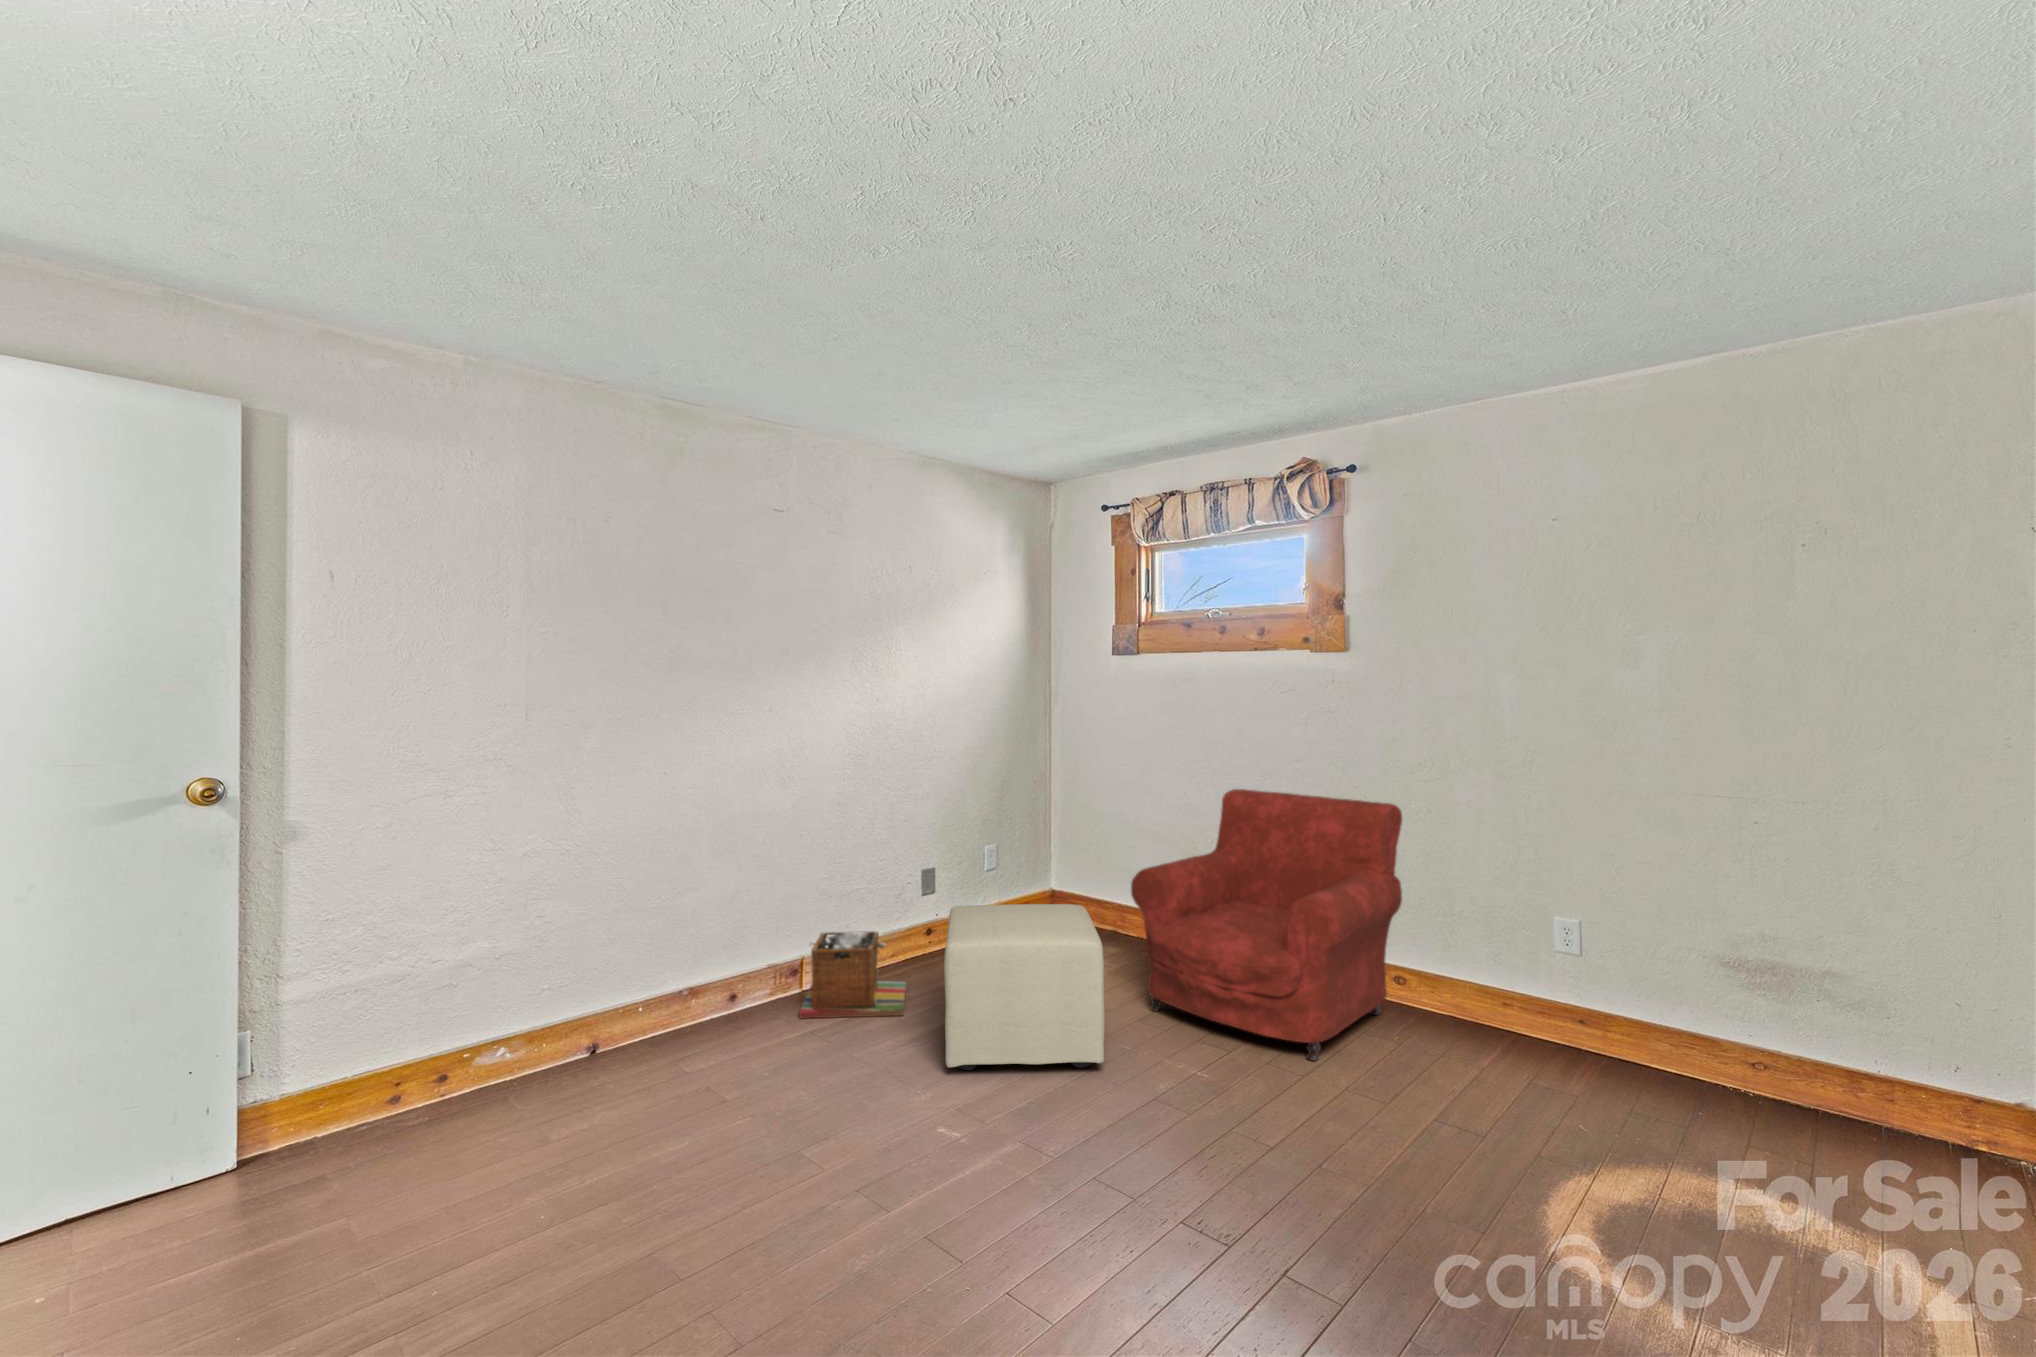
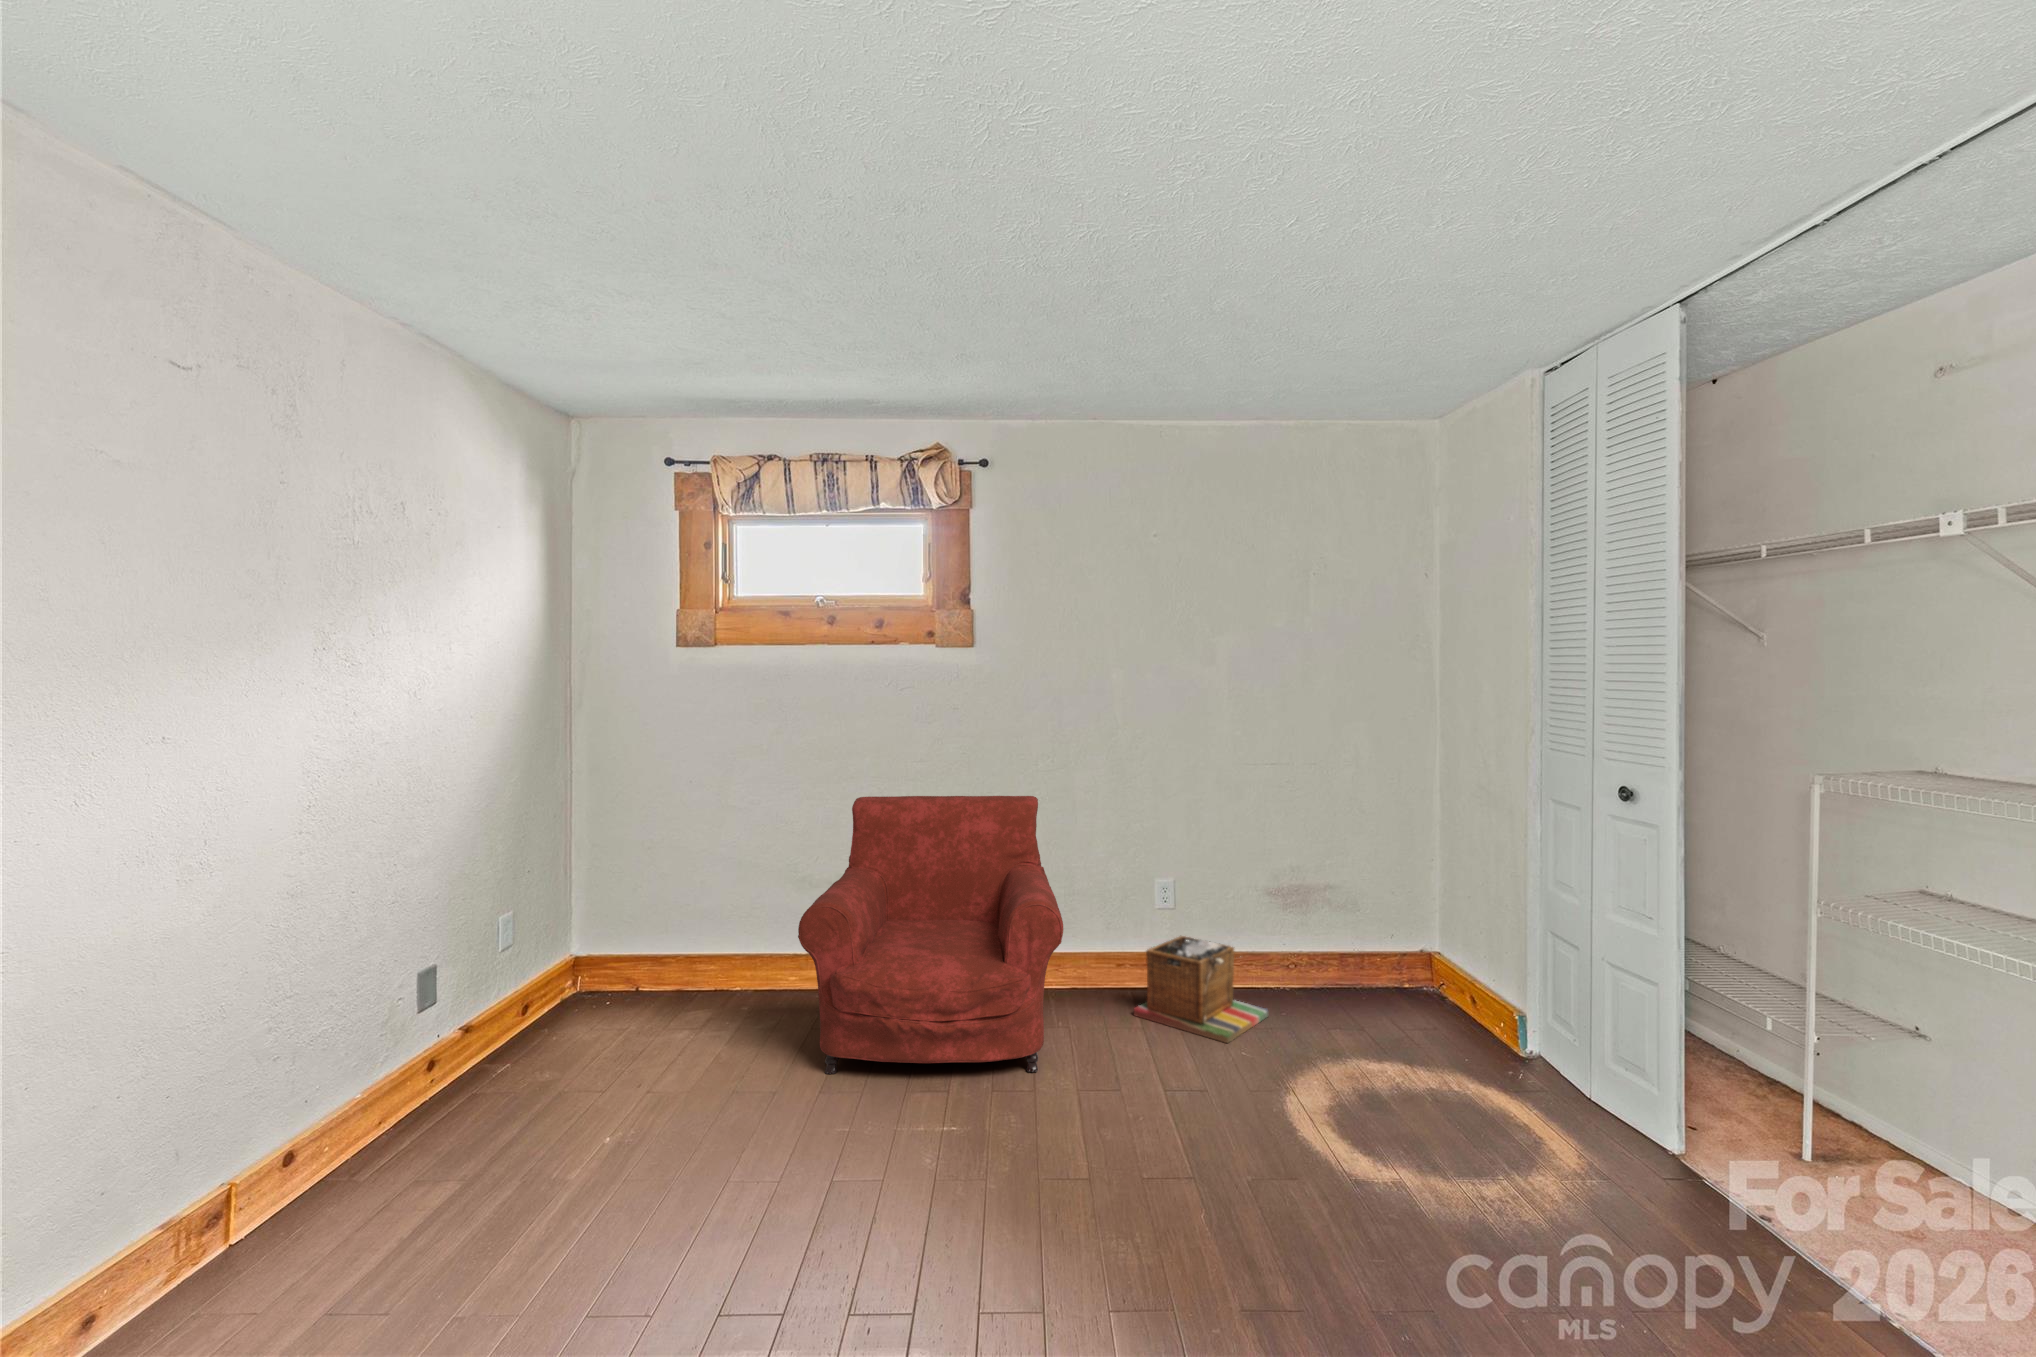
ottoman: present [944,904,1105,1070] -> none [581,967,870,1262]
laundry basket: present [799,931,907,1019] -> present [1134,936,1268,1043]

